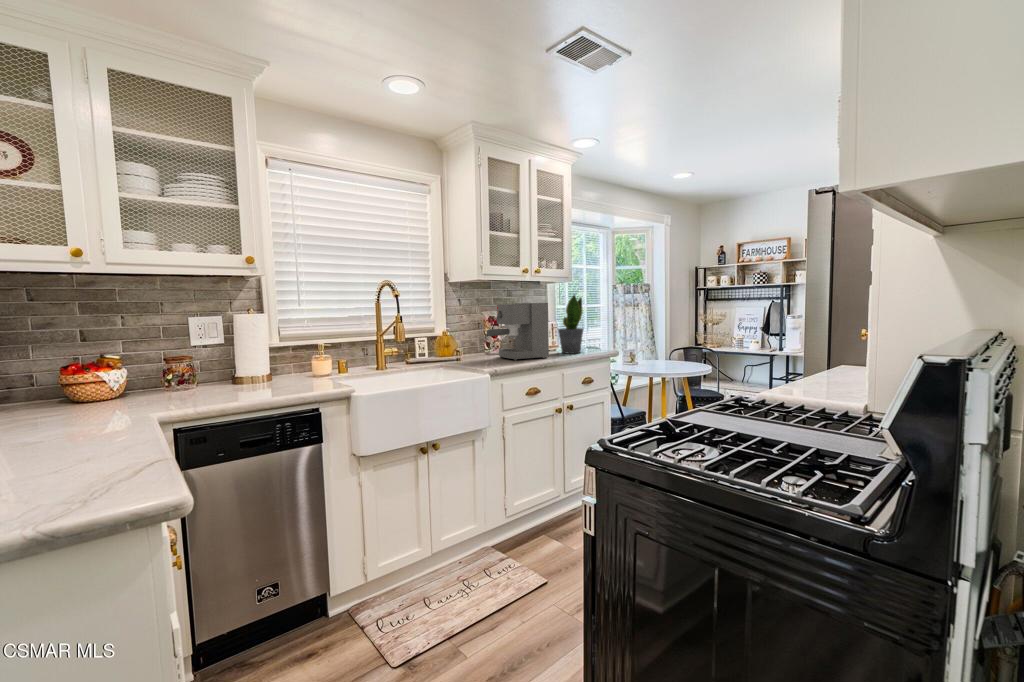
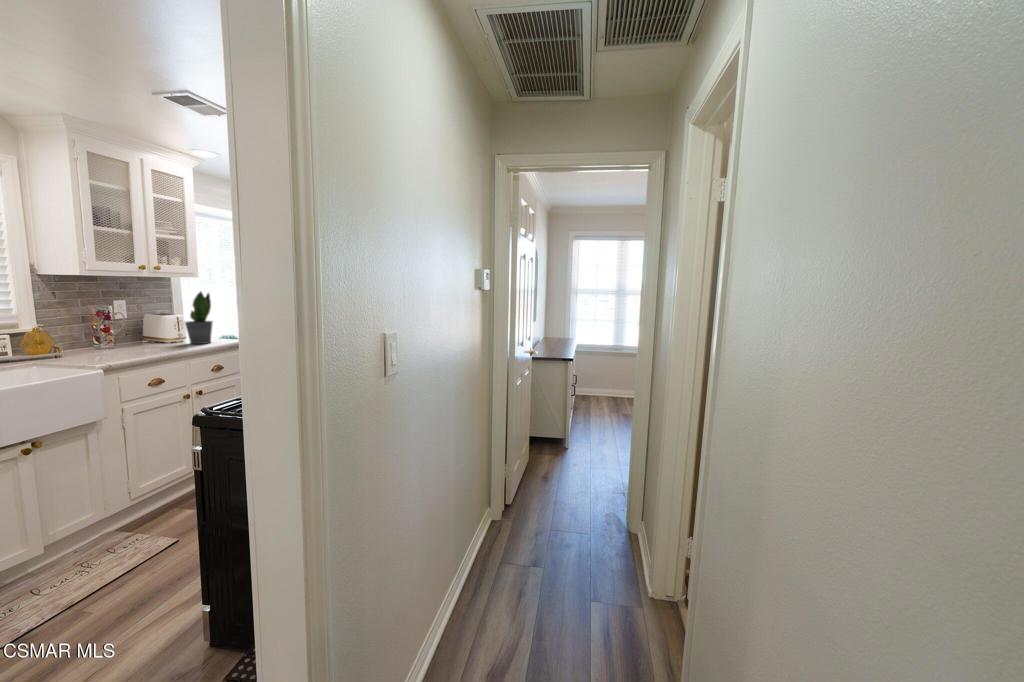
coffee maker: present [487,303,549,360] -> none [96,298,174,354]

